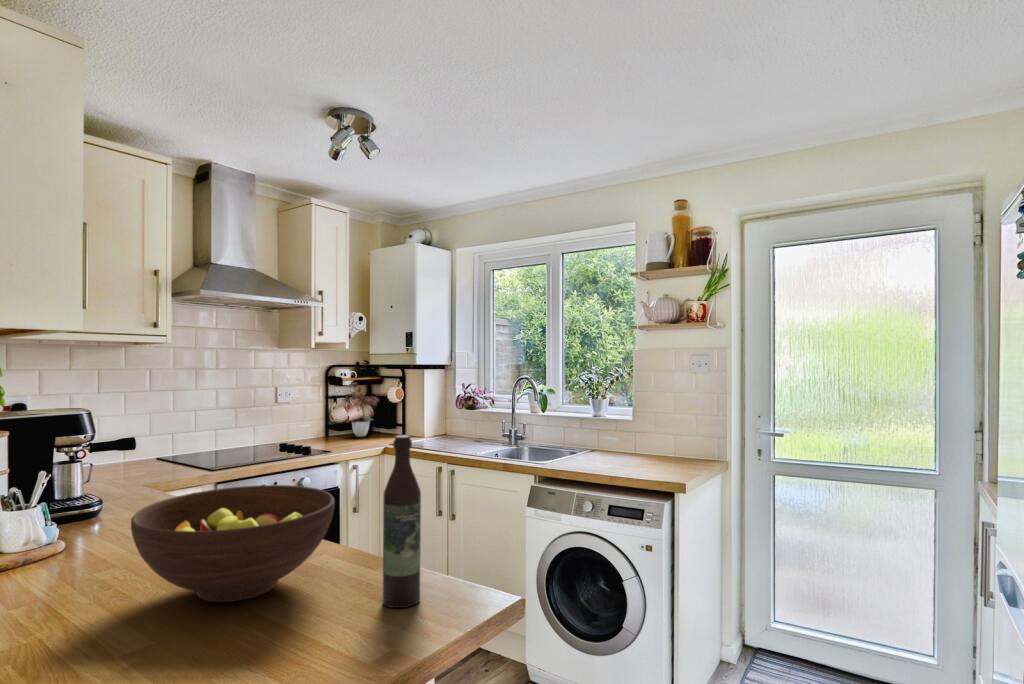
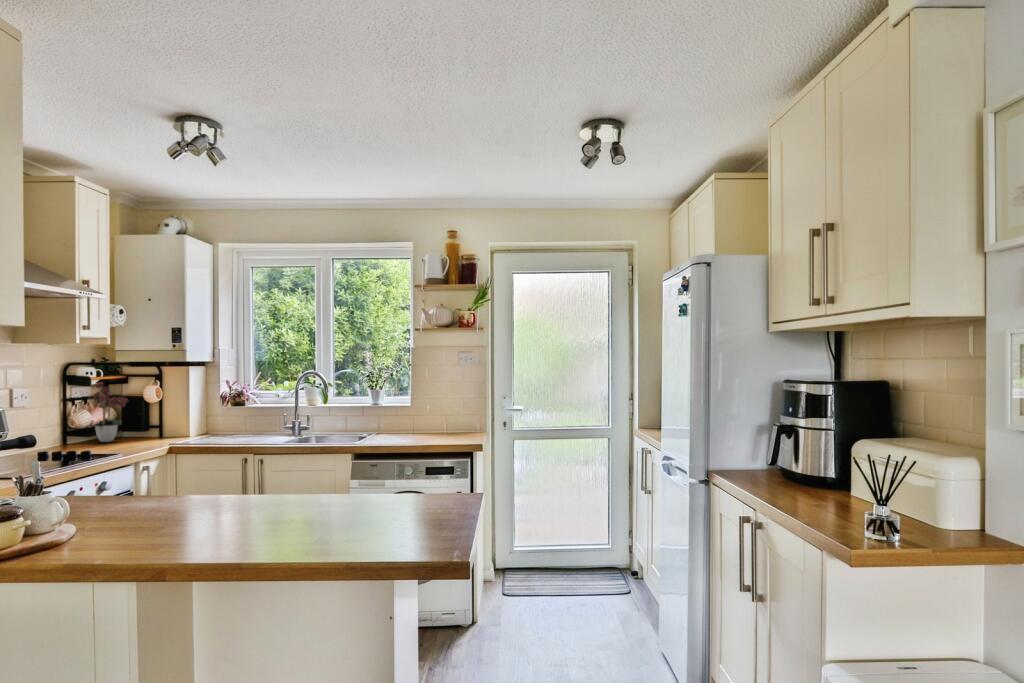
wine bottle: present [383,435,421,608] -> none [420,409,444,518]
fruit bowl: present [131,485,335,602] -> none [238,457,381,538]

